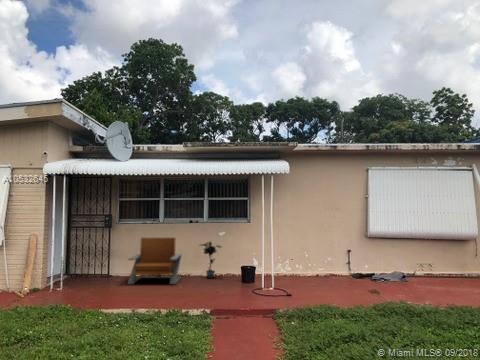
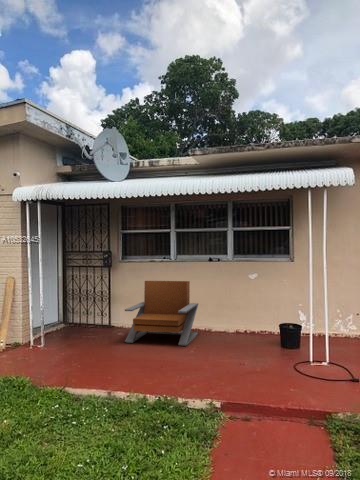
potted plant: present [201,242,221,278] -> none [220,285,252,337]

